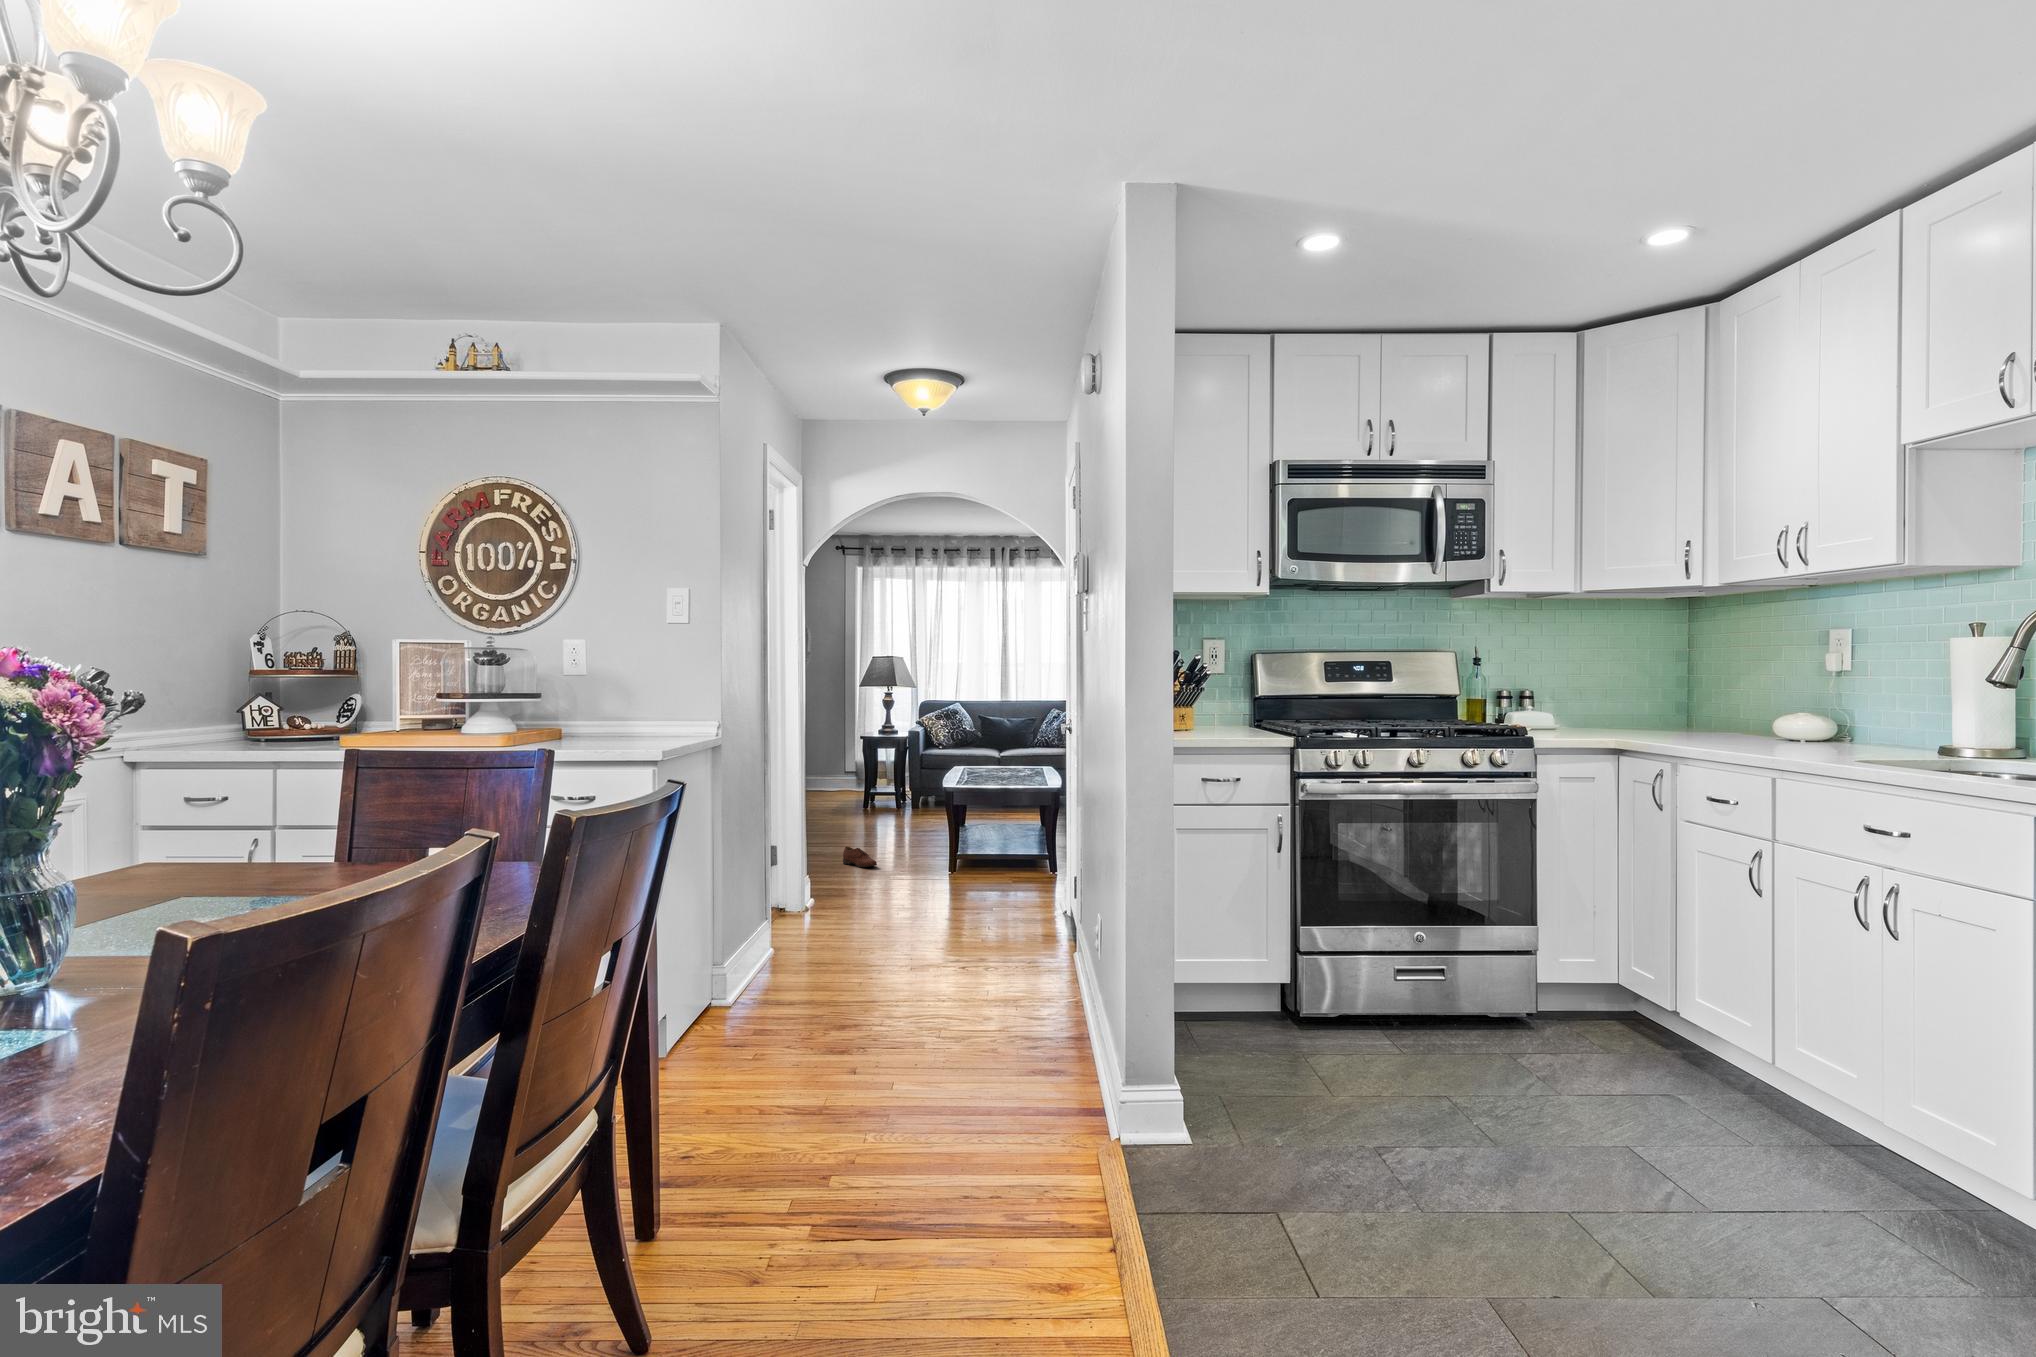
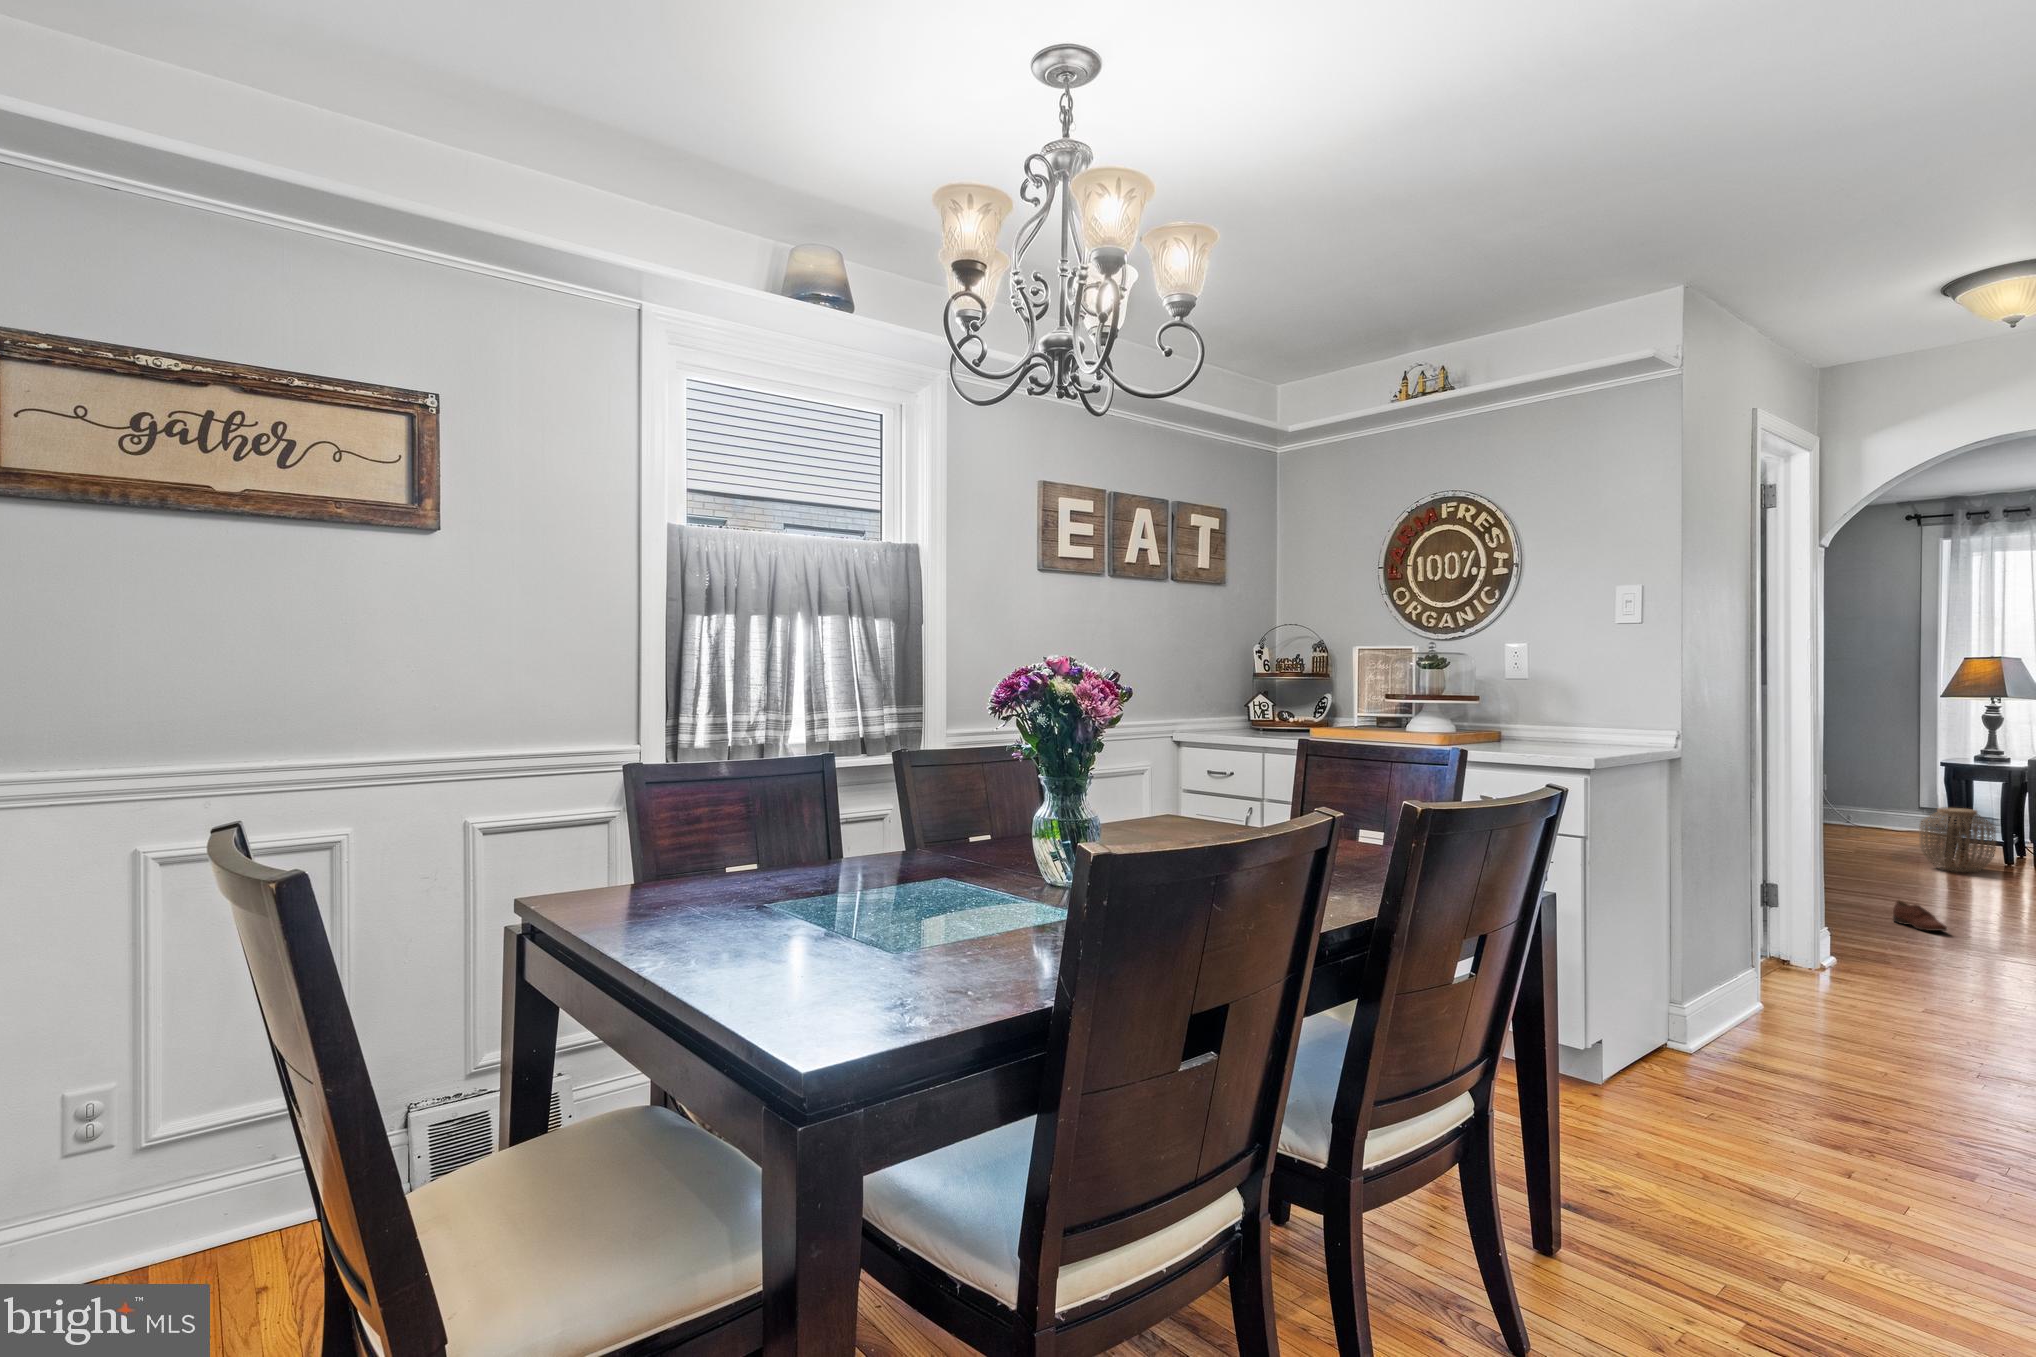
woven basket: none [851,770,895,819] -> present [1919,807,1996,872]

